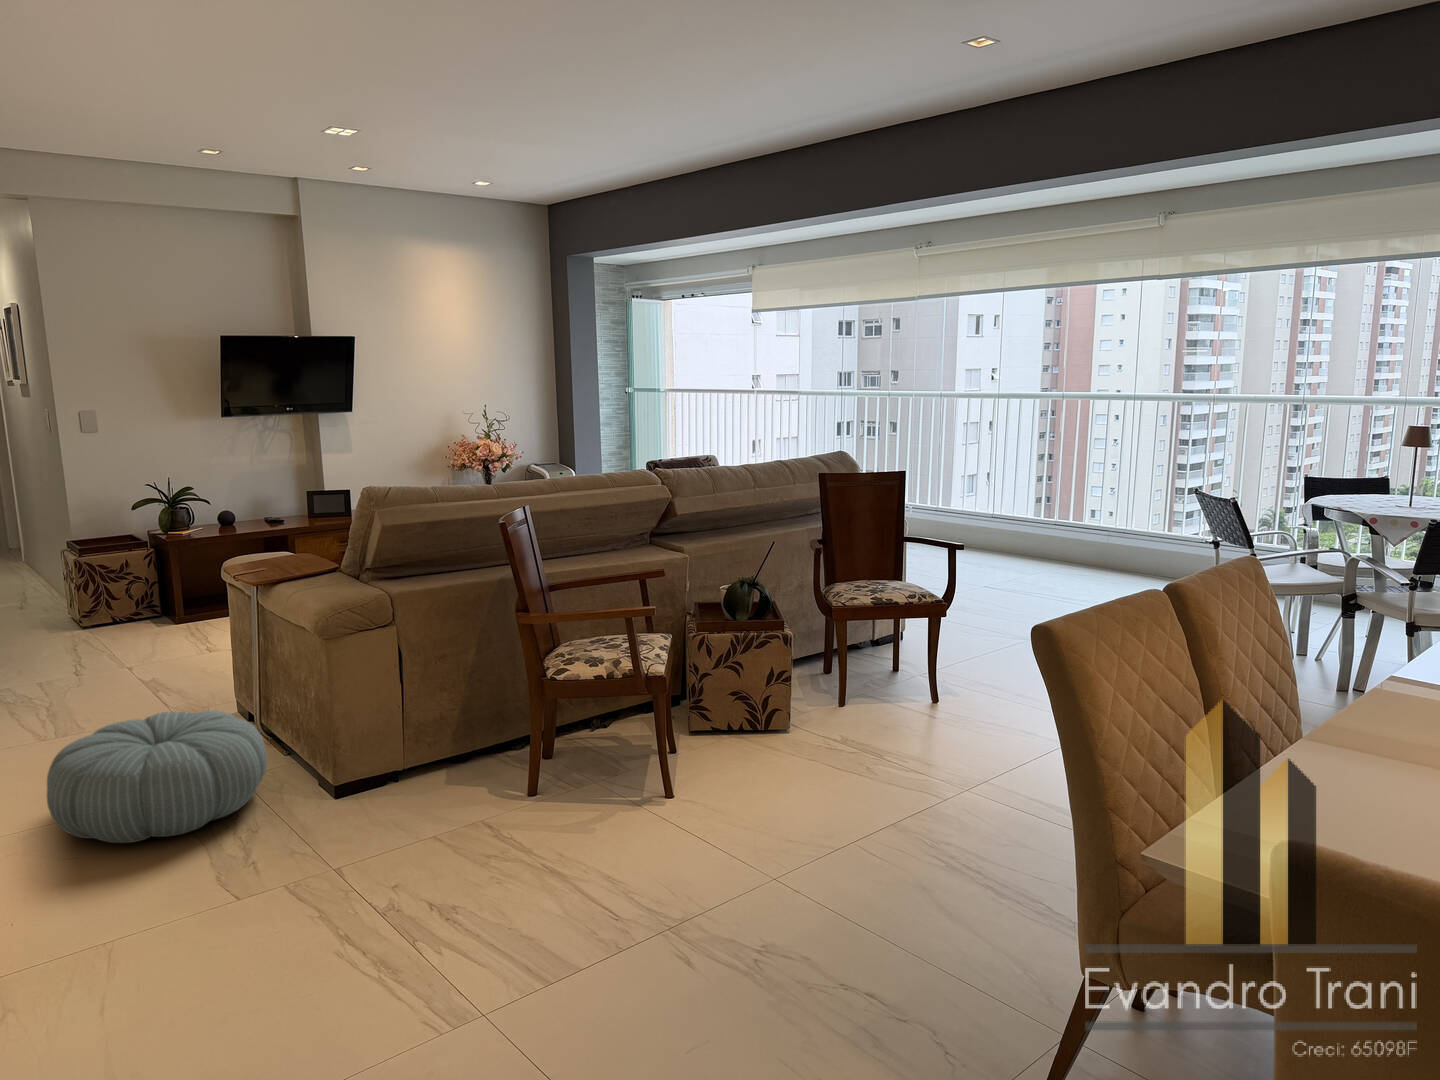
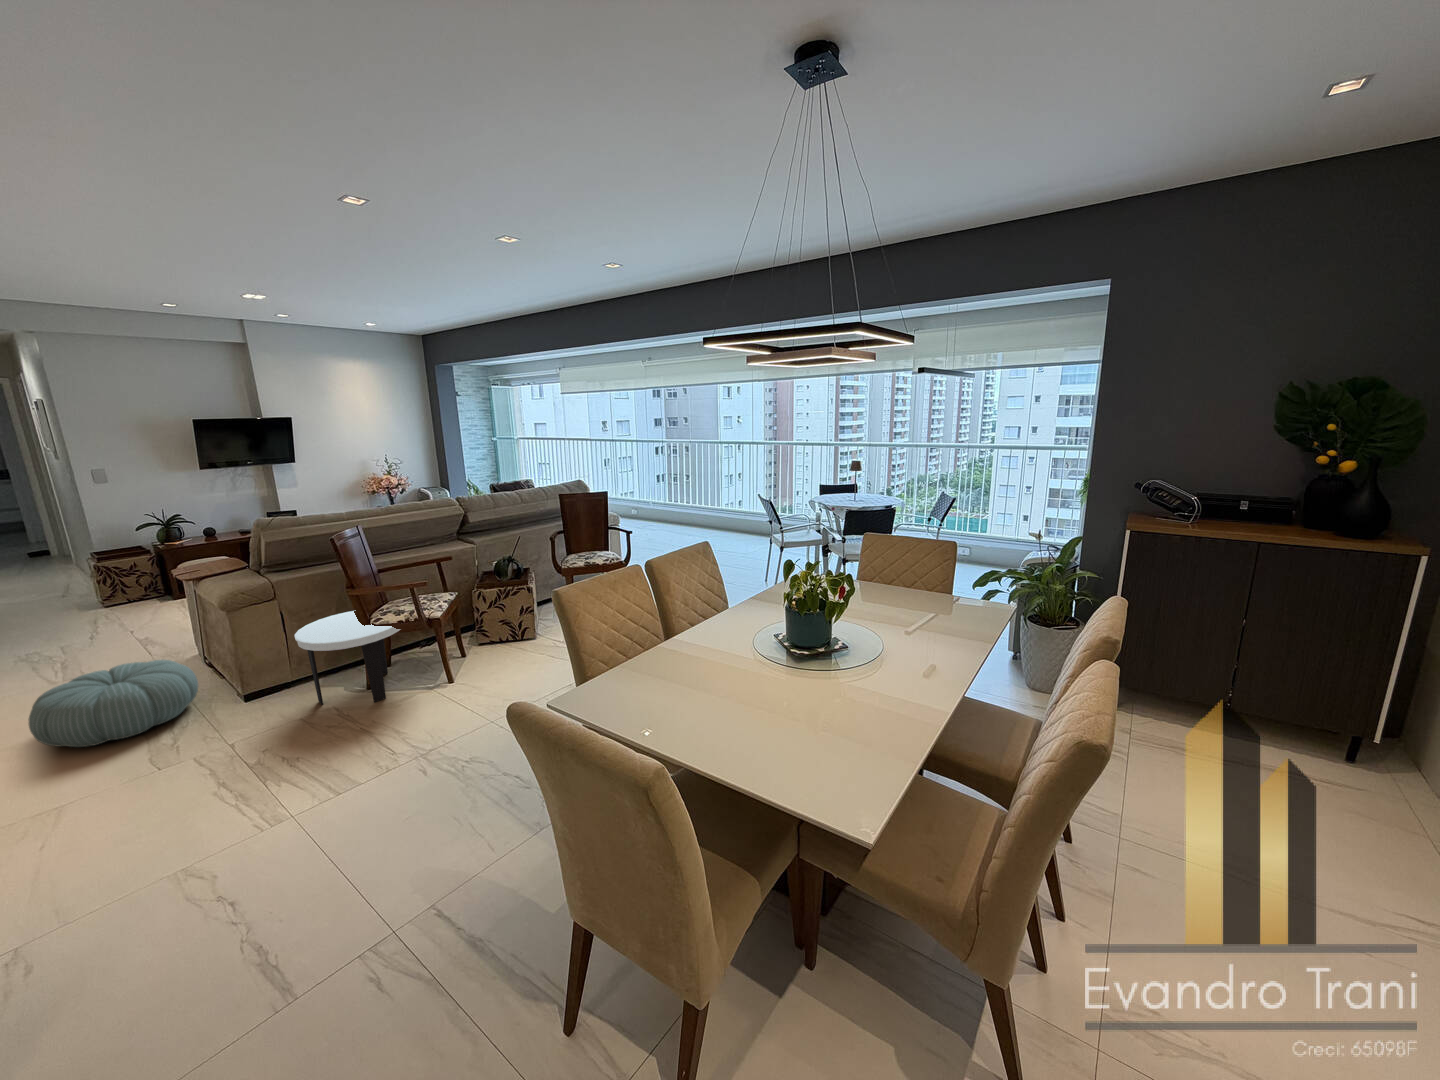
side table: none [428,652,598,820] -> present [295,611,400,705]

